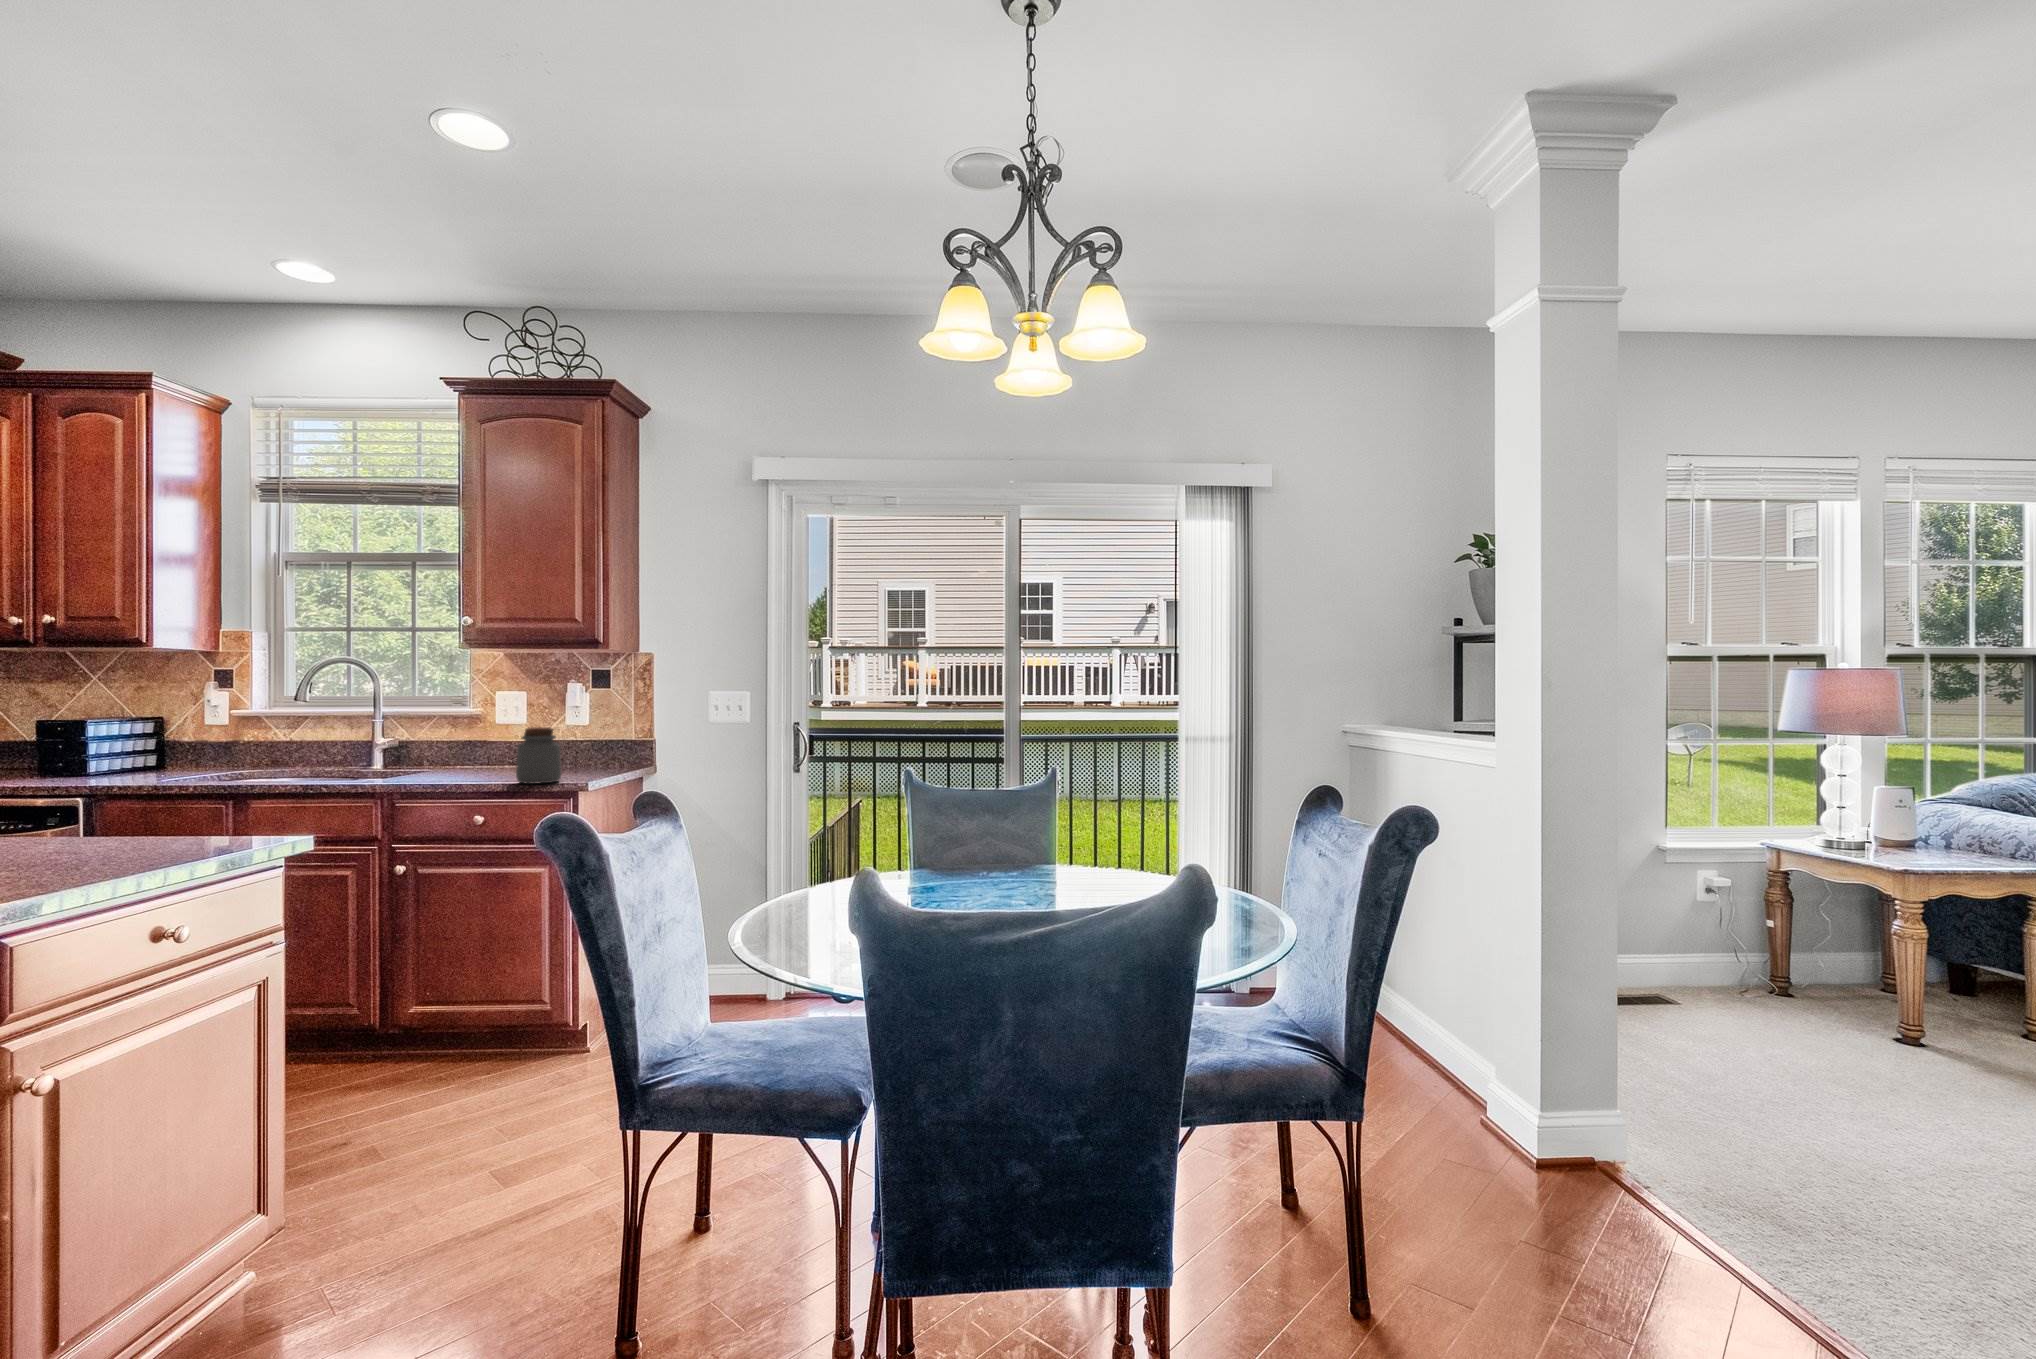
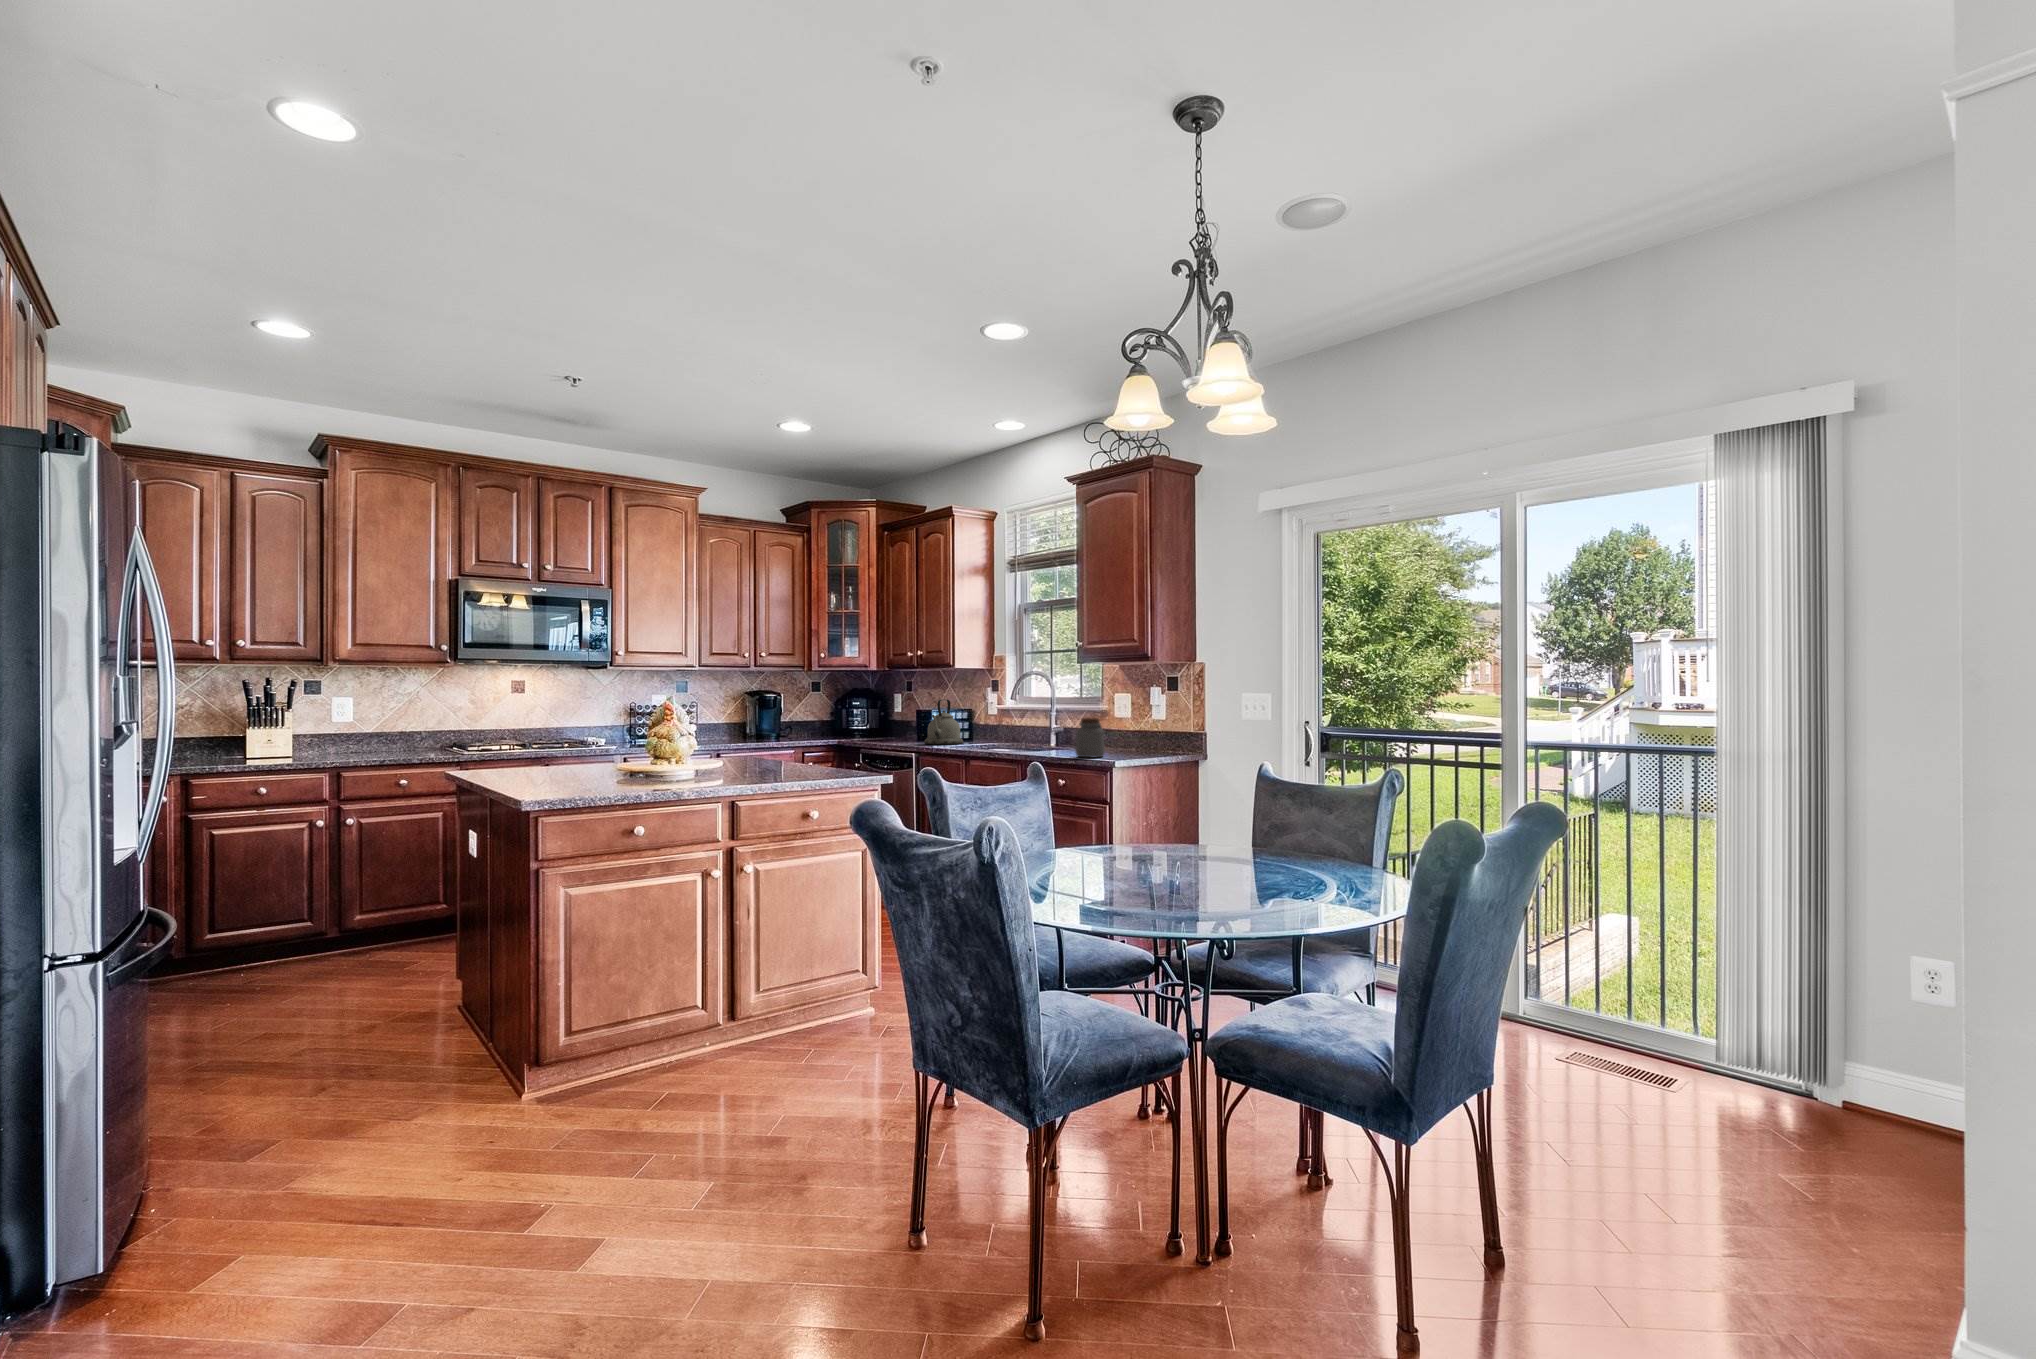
kettle: none [98,703,186,782] -> present [924,700,963,744]

